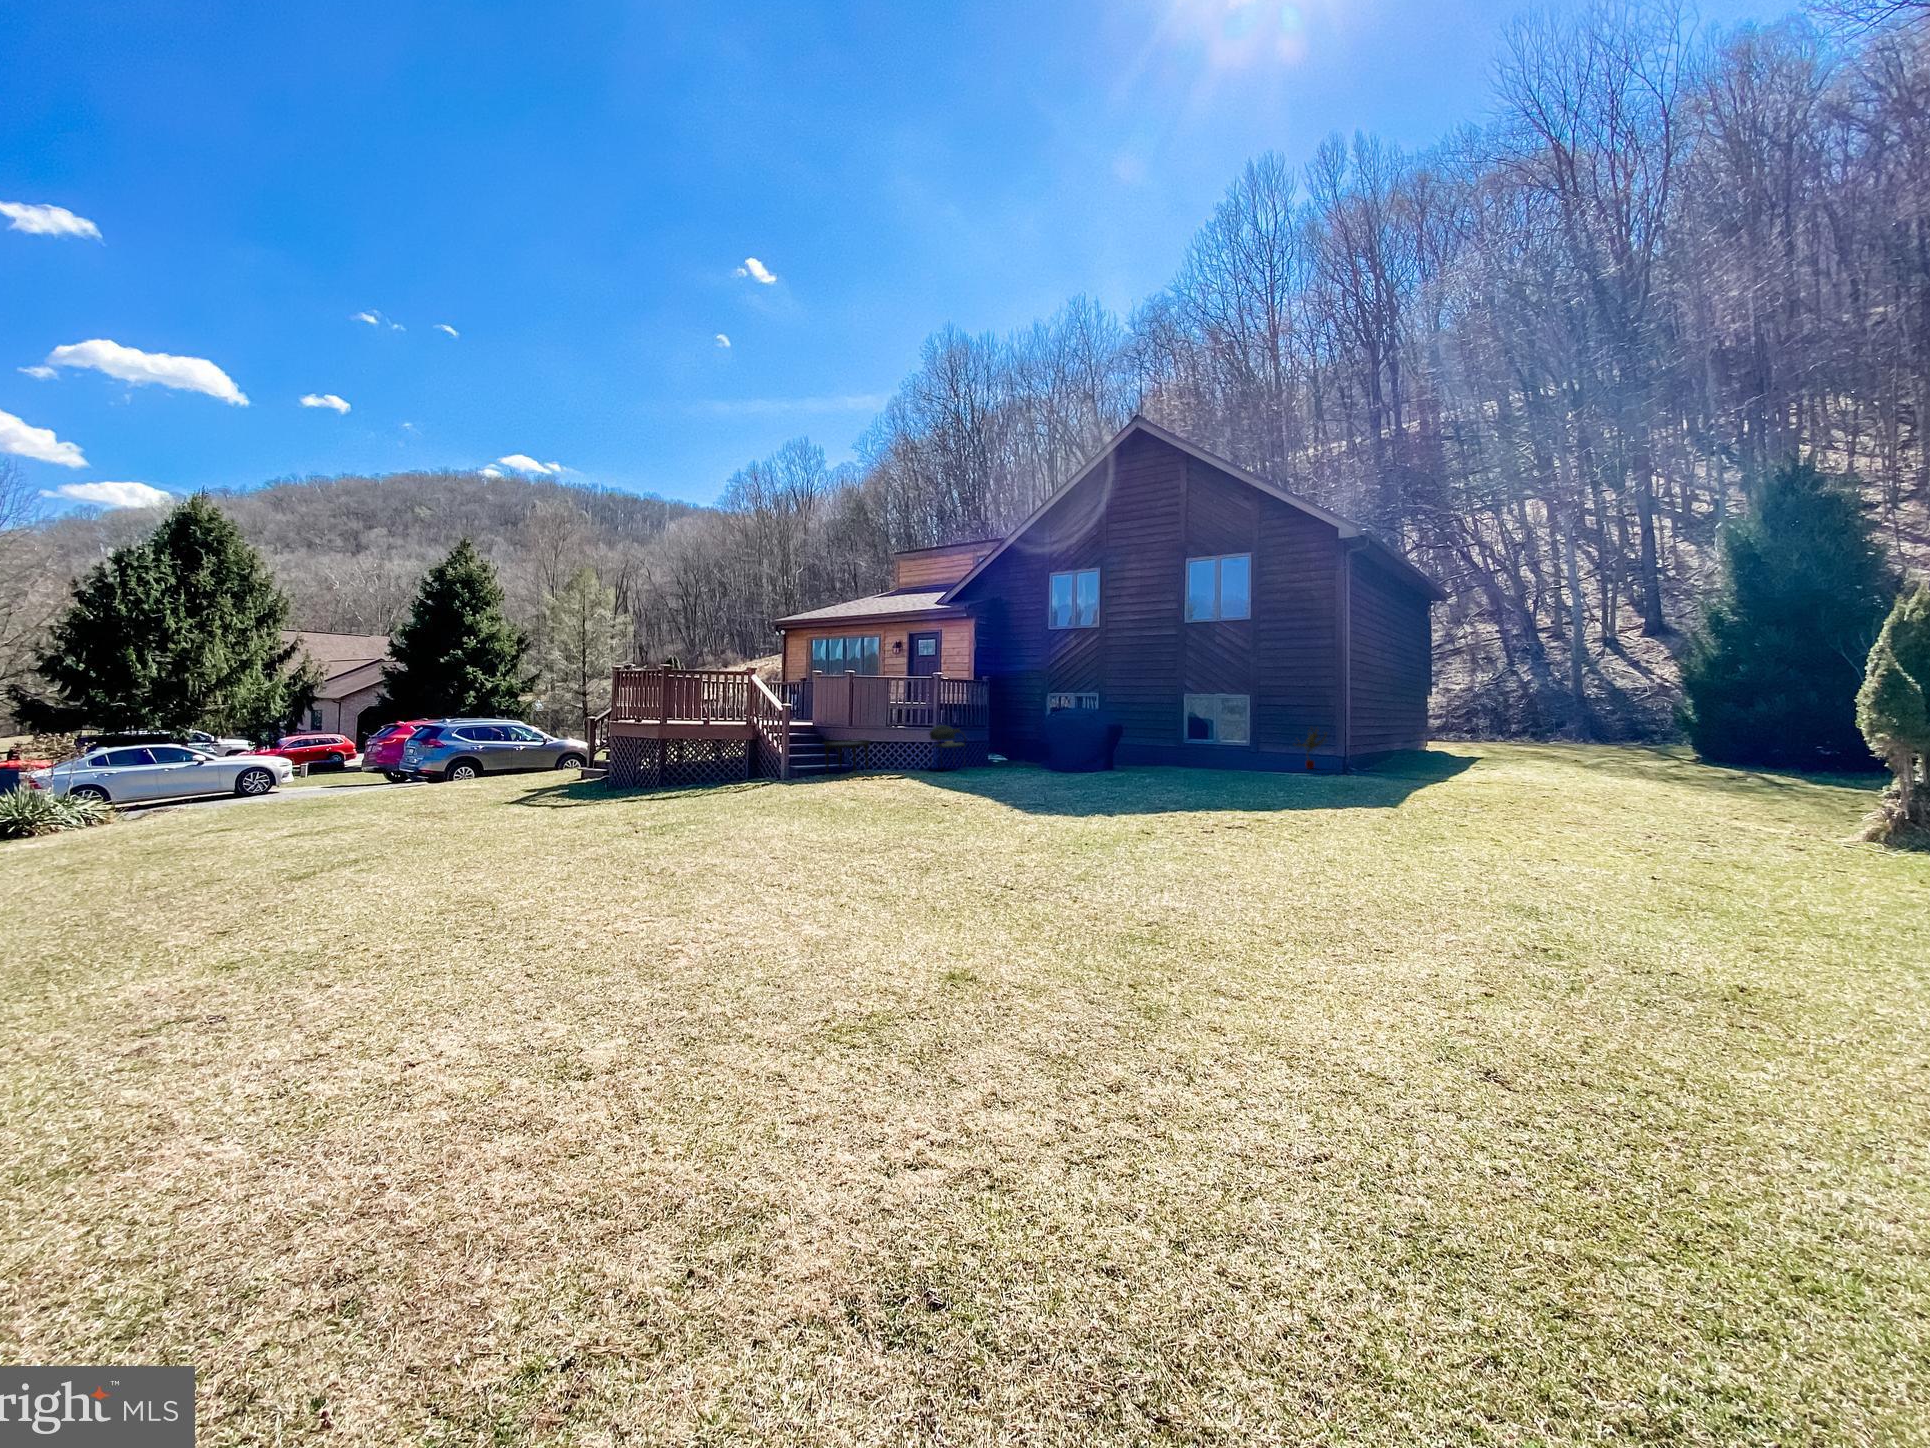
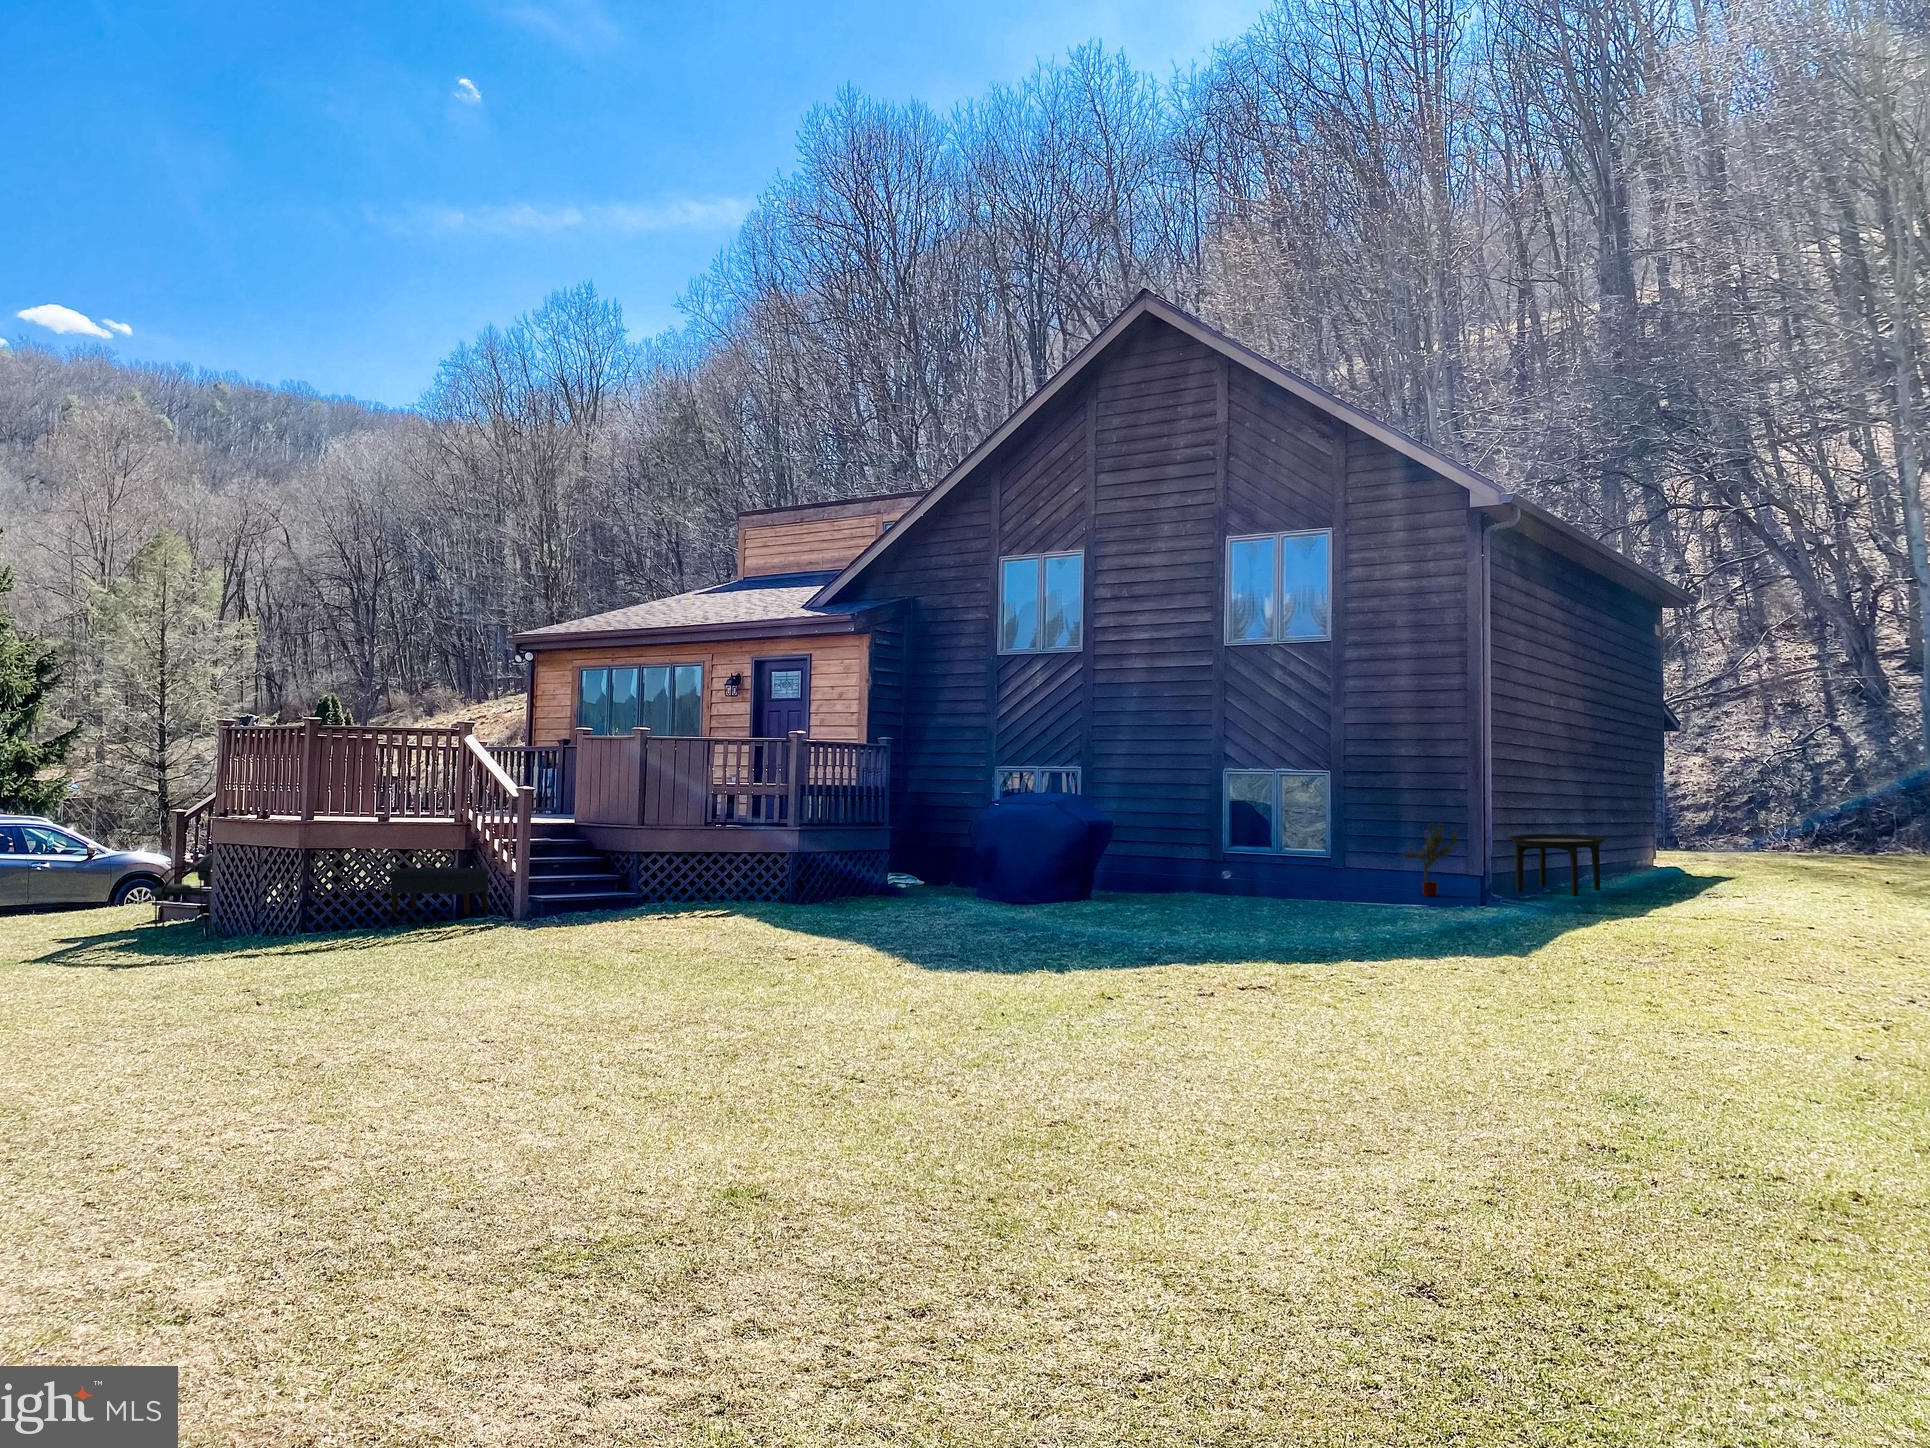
chair: present [929,725,966,758] -> present [149,855,213,936]
round table: present [823,739,871,772] -> present [1509,834,1606,896]
bench: none [710,750,766,777] -> present [389,867,489,915]

